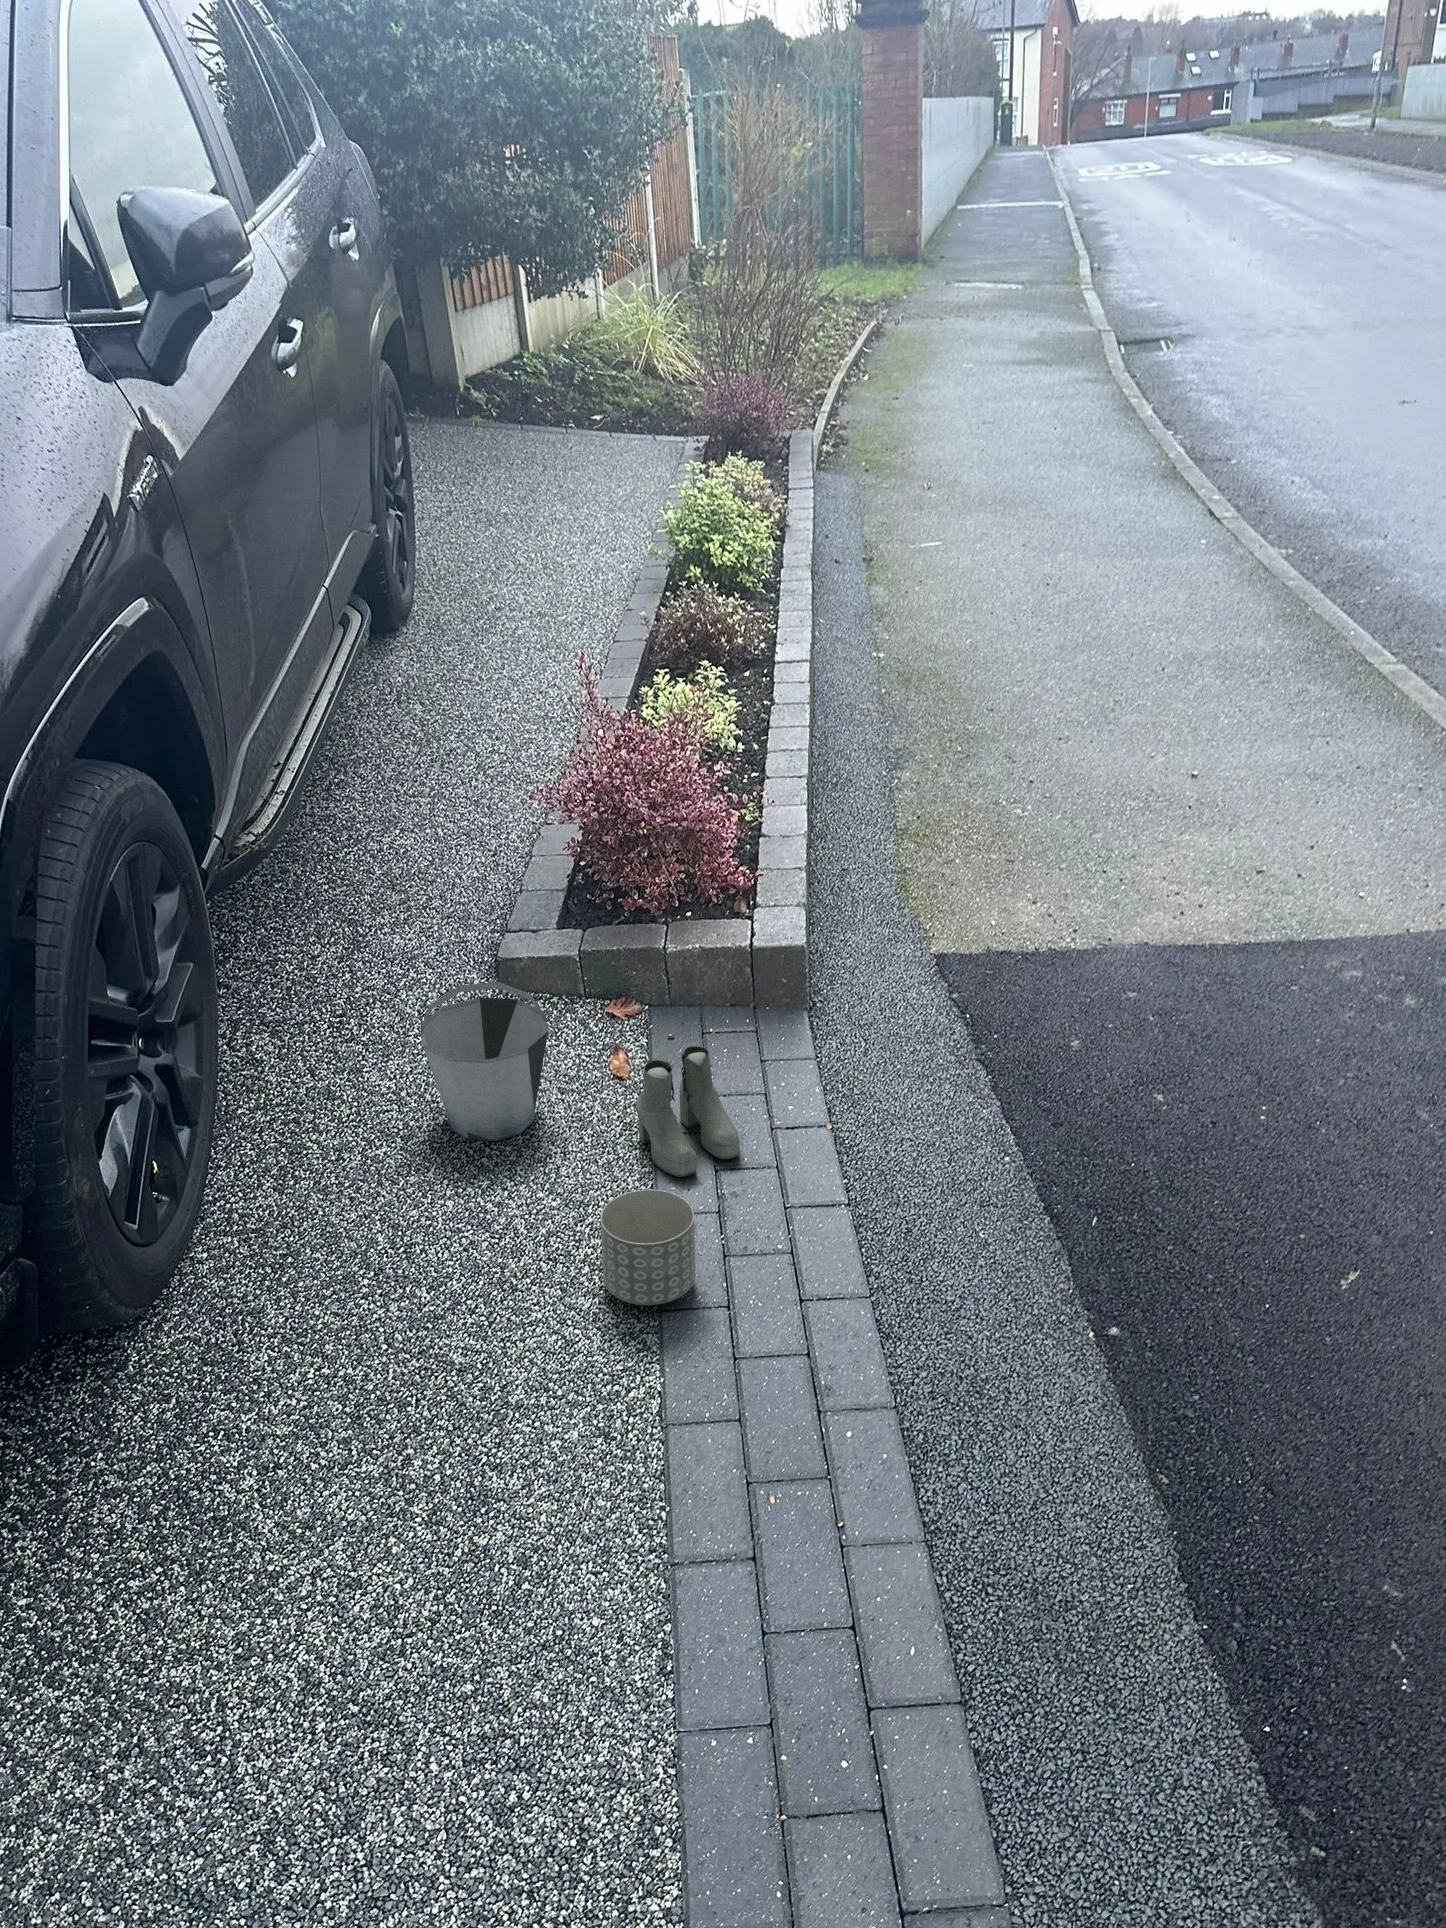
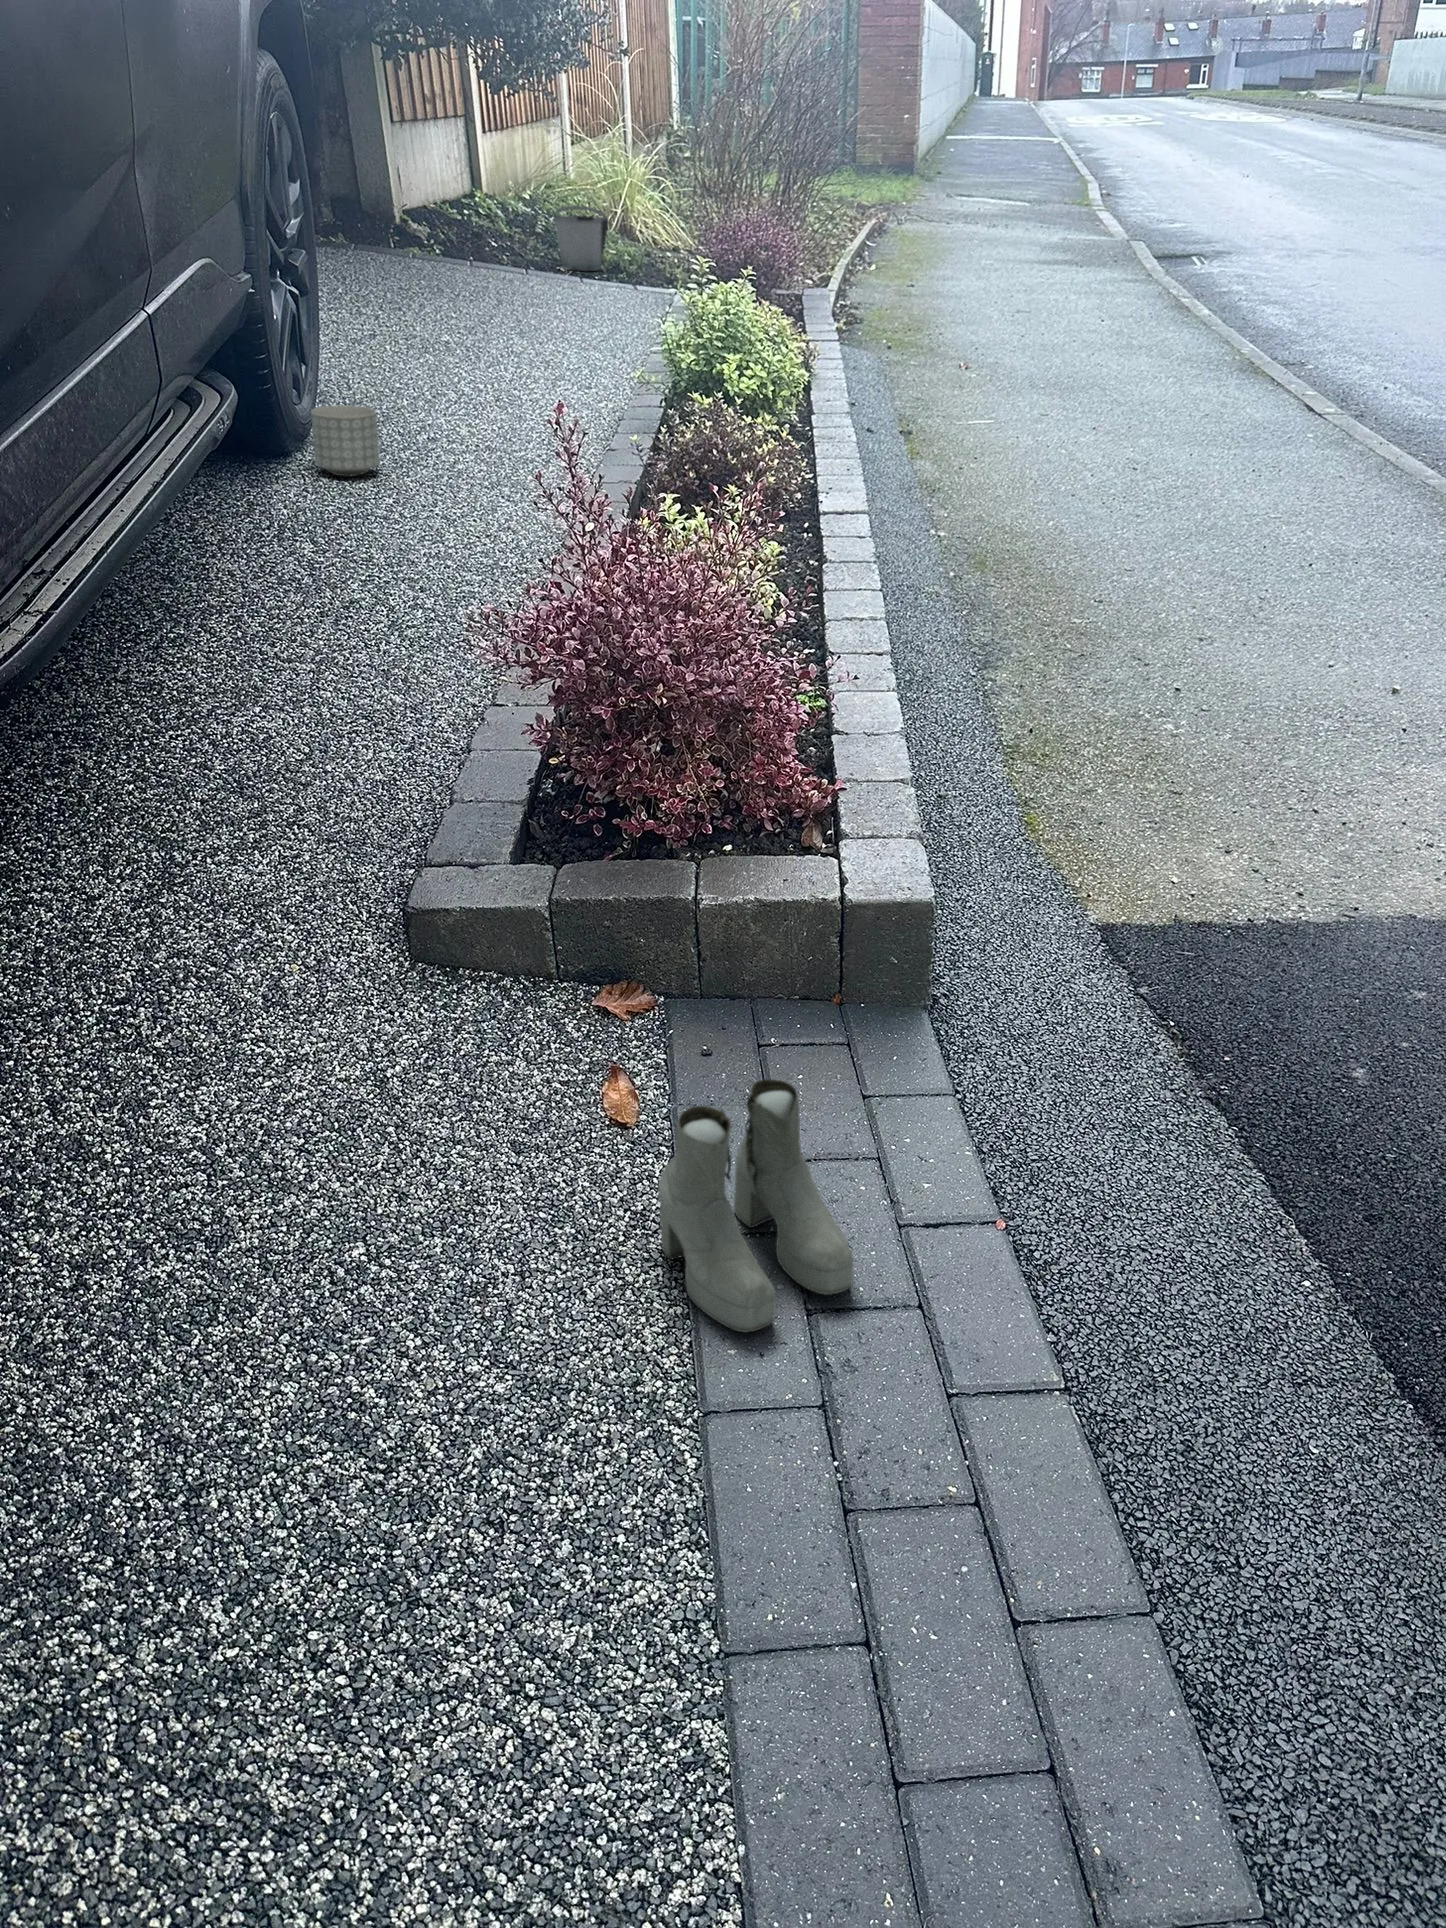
bucket: present [420,982,548,1141] -> present [553,206,609,271]
planter: present [600,1189,695,1305] -> present [311,405,380,477]

